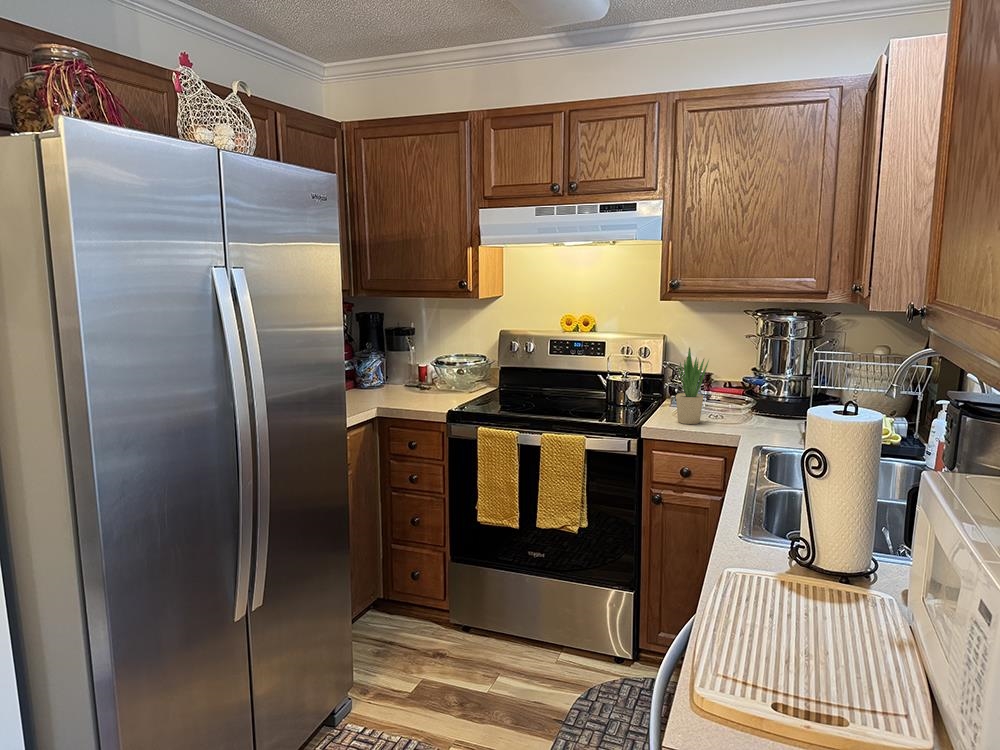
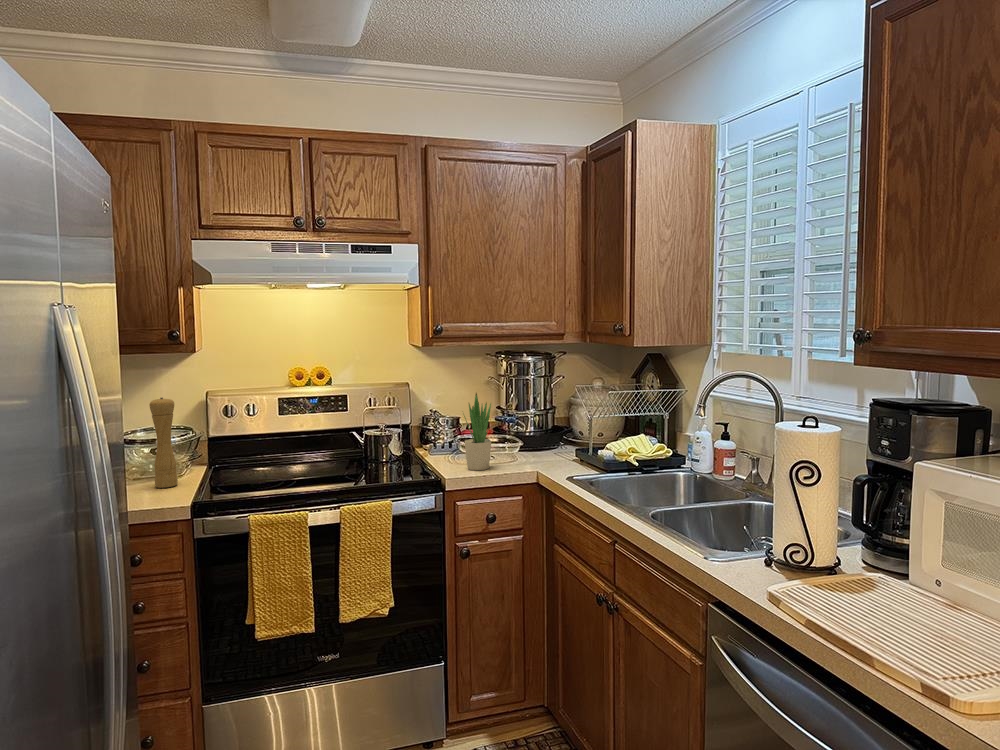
pepper mill: none [441,332,459,400] -> present [149,398,178,488]

